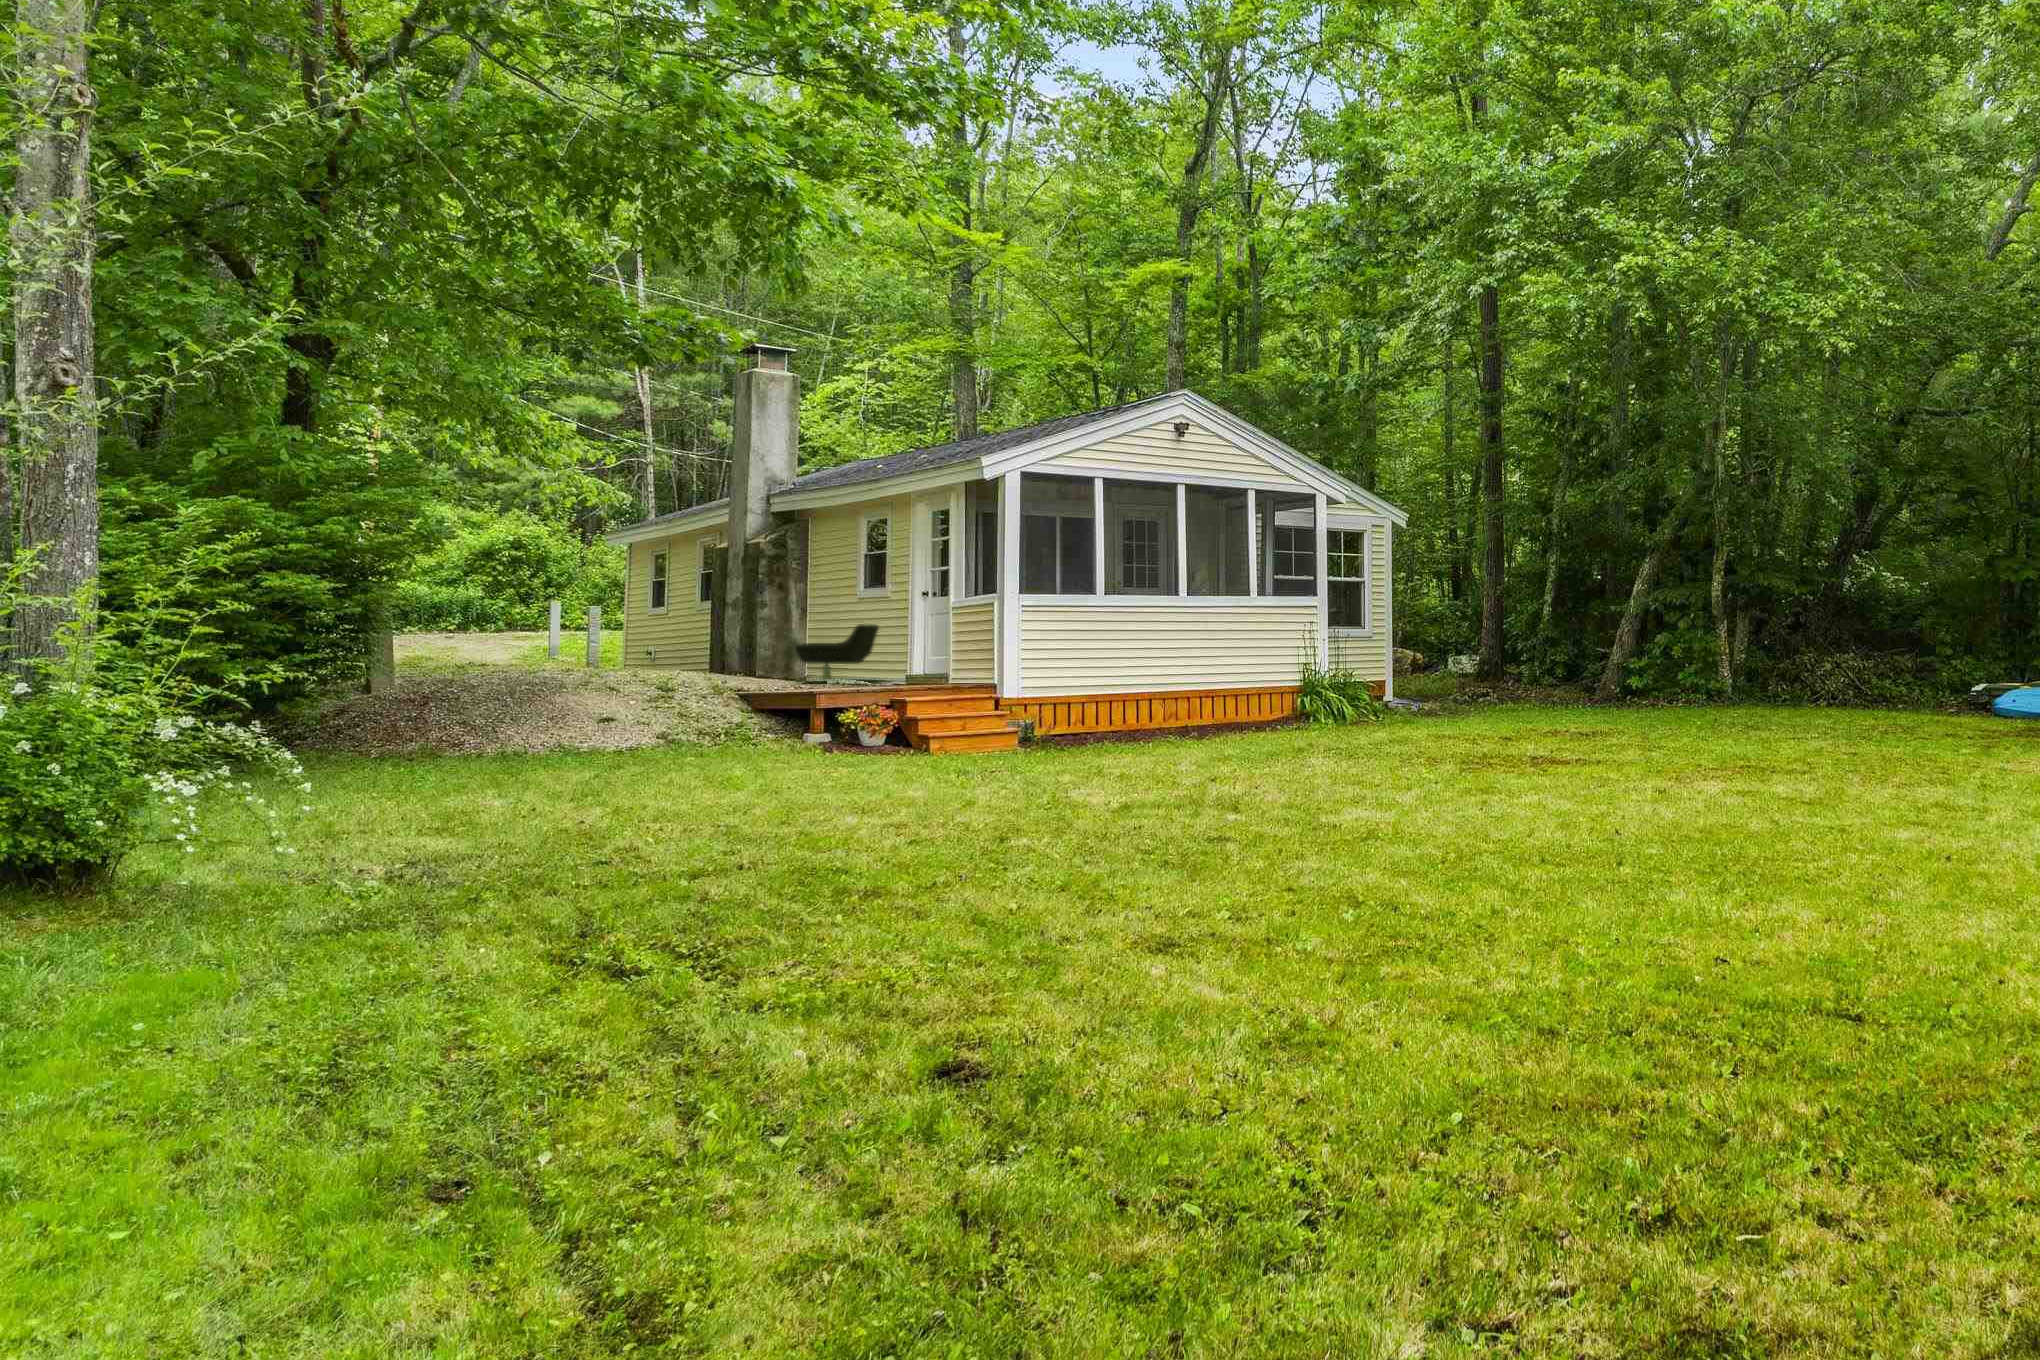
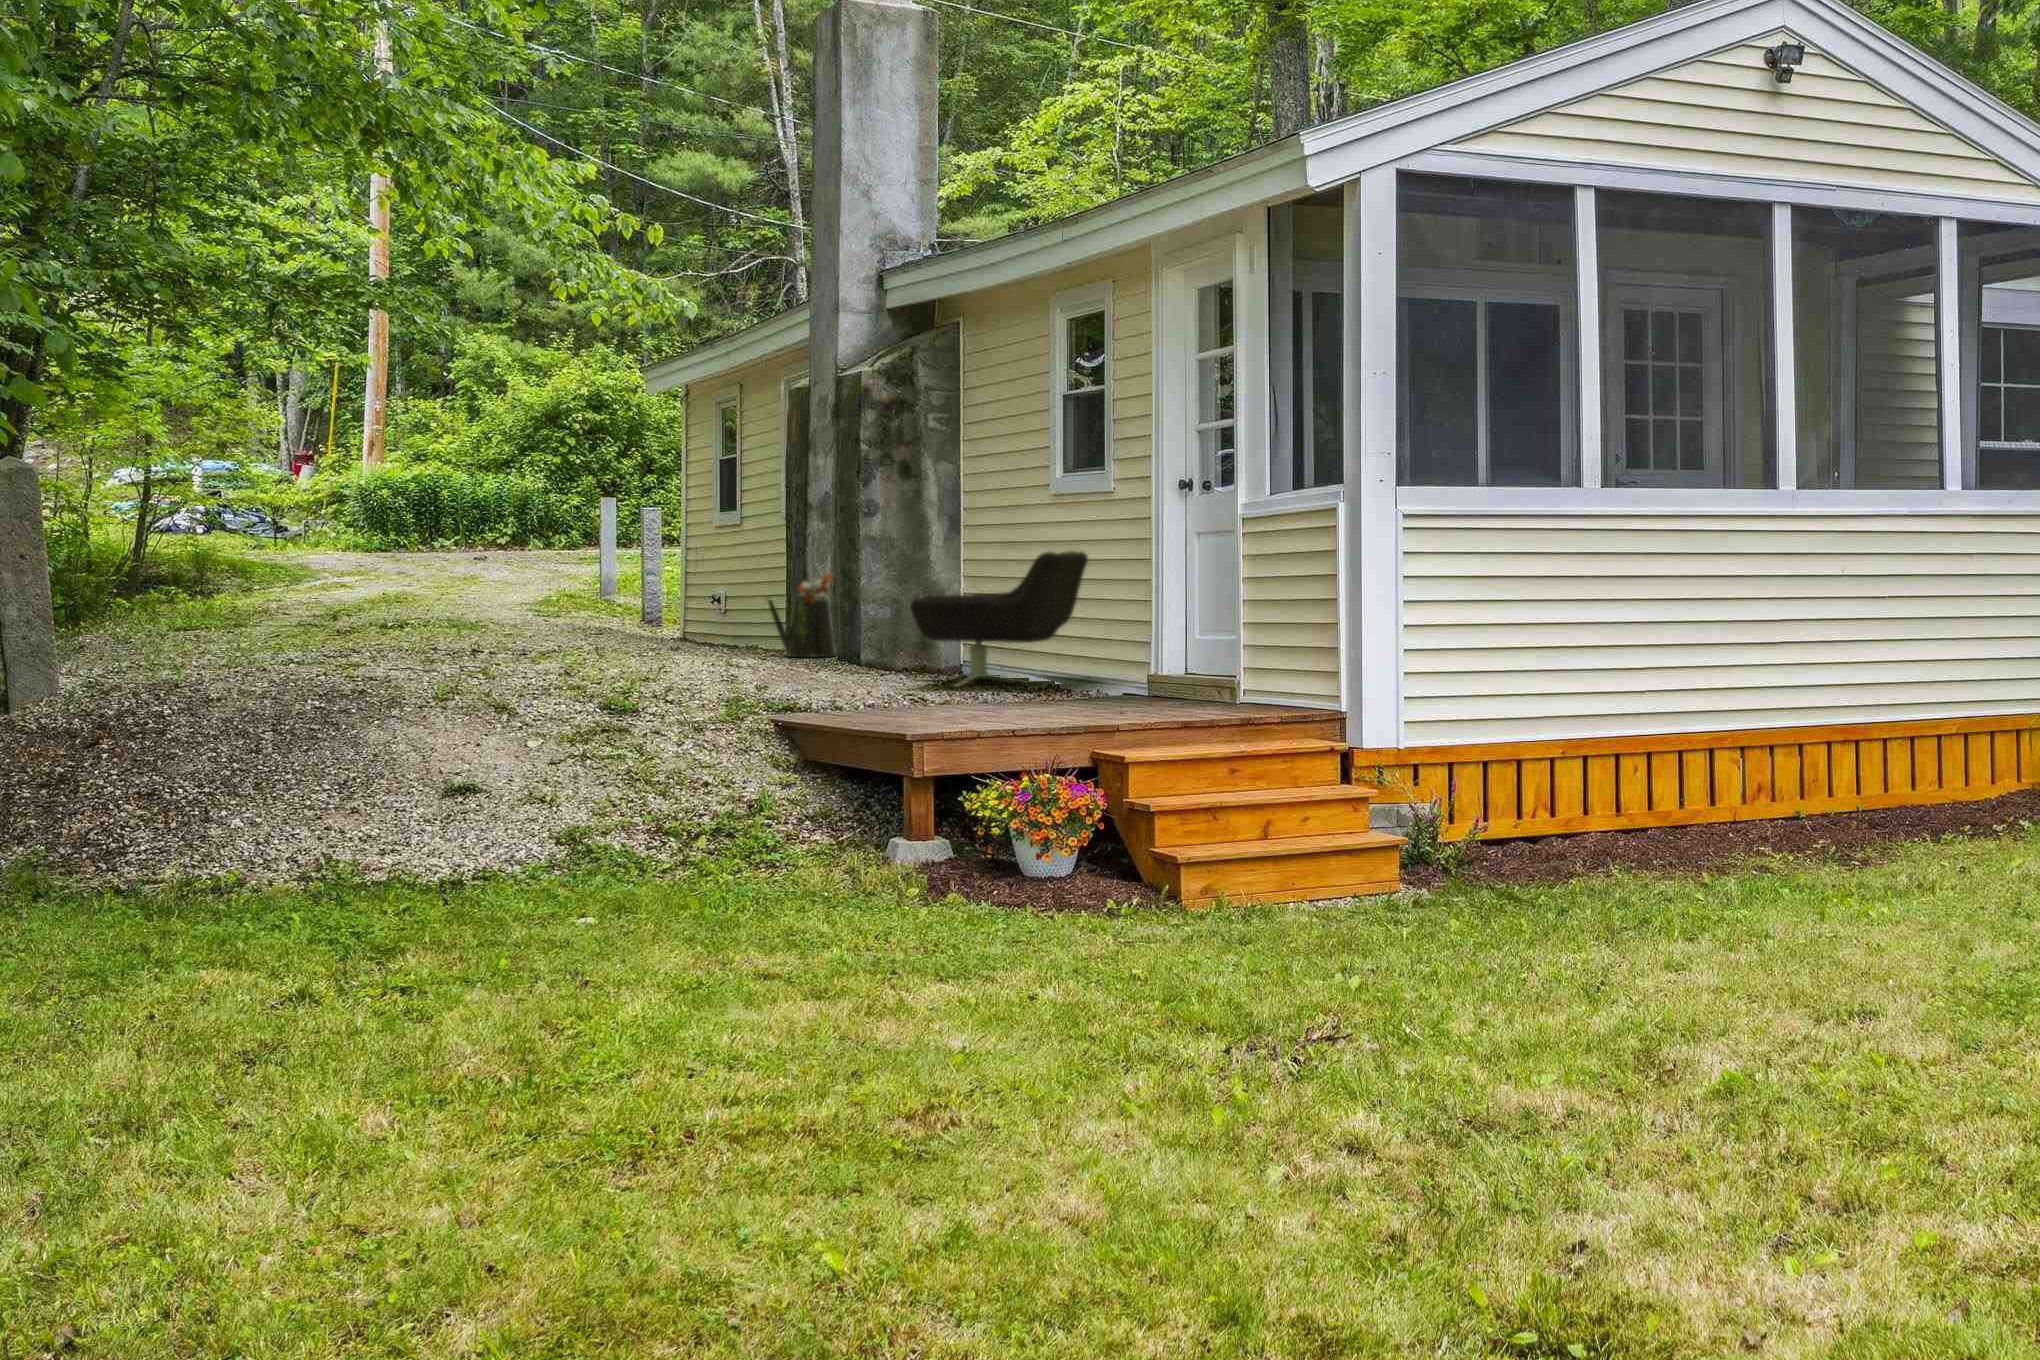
watering can: none [707,636,749,676] -> present [768,574,848,657]

